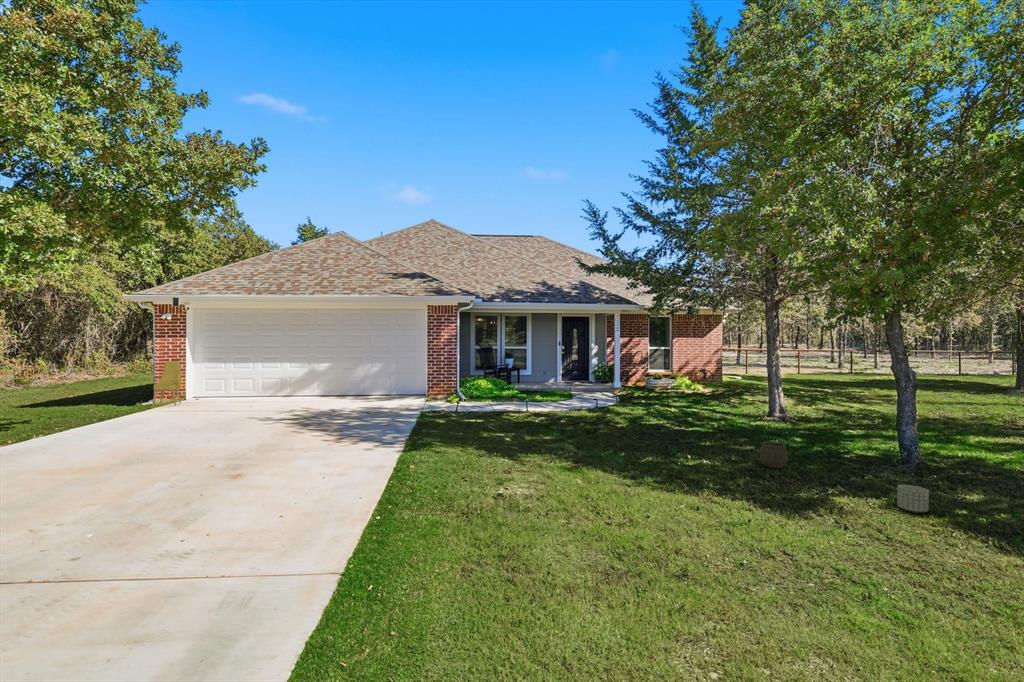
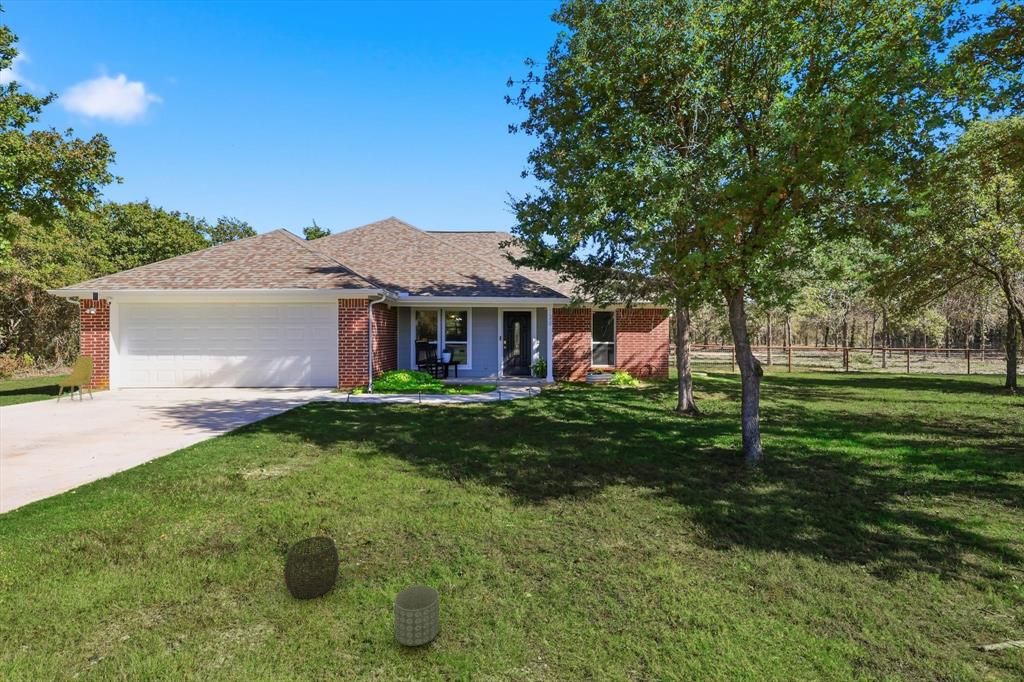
woven basket: present [760,442,788,468] -> present [284,536,339,599]
planter: present [897,485,929,513] -> present [395,585,439,646]

